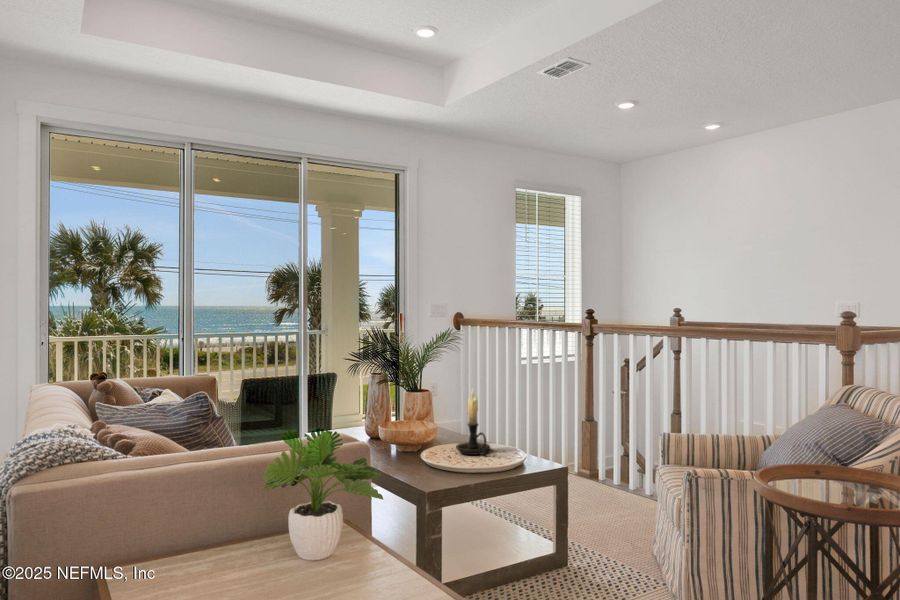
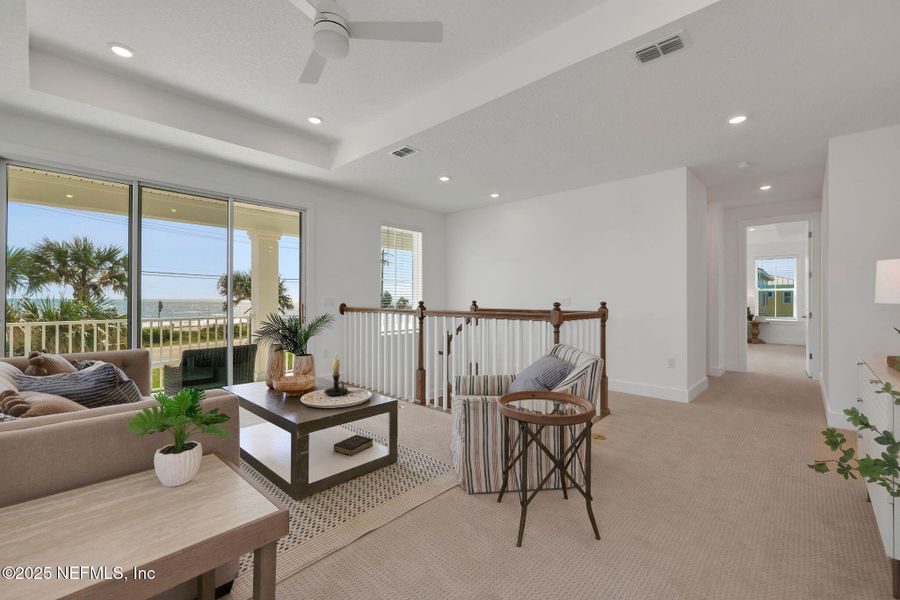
hardback book: none [467,518,525,550] -> present [334,435,373,456]

